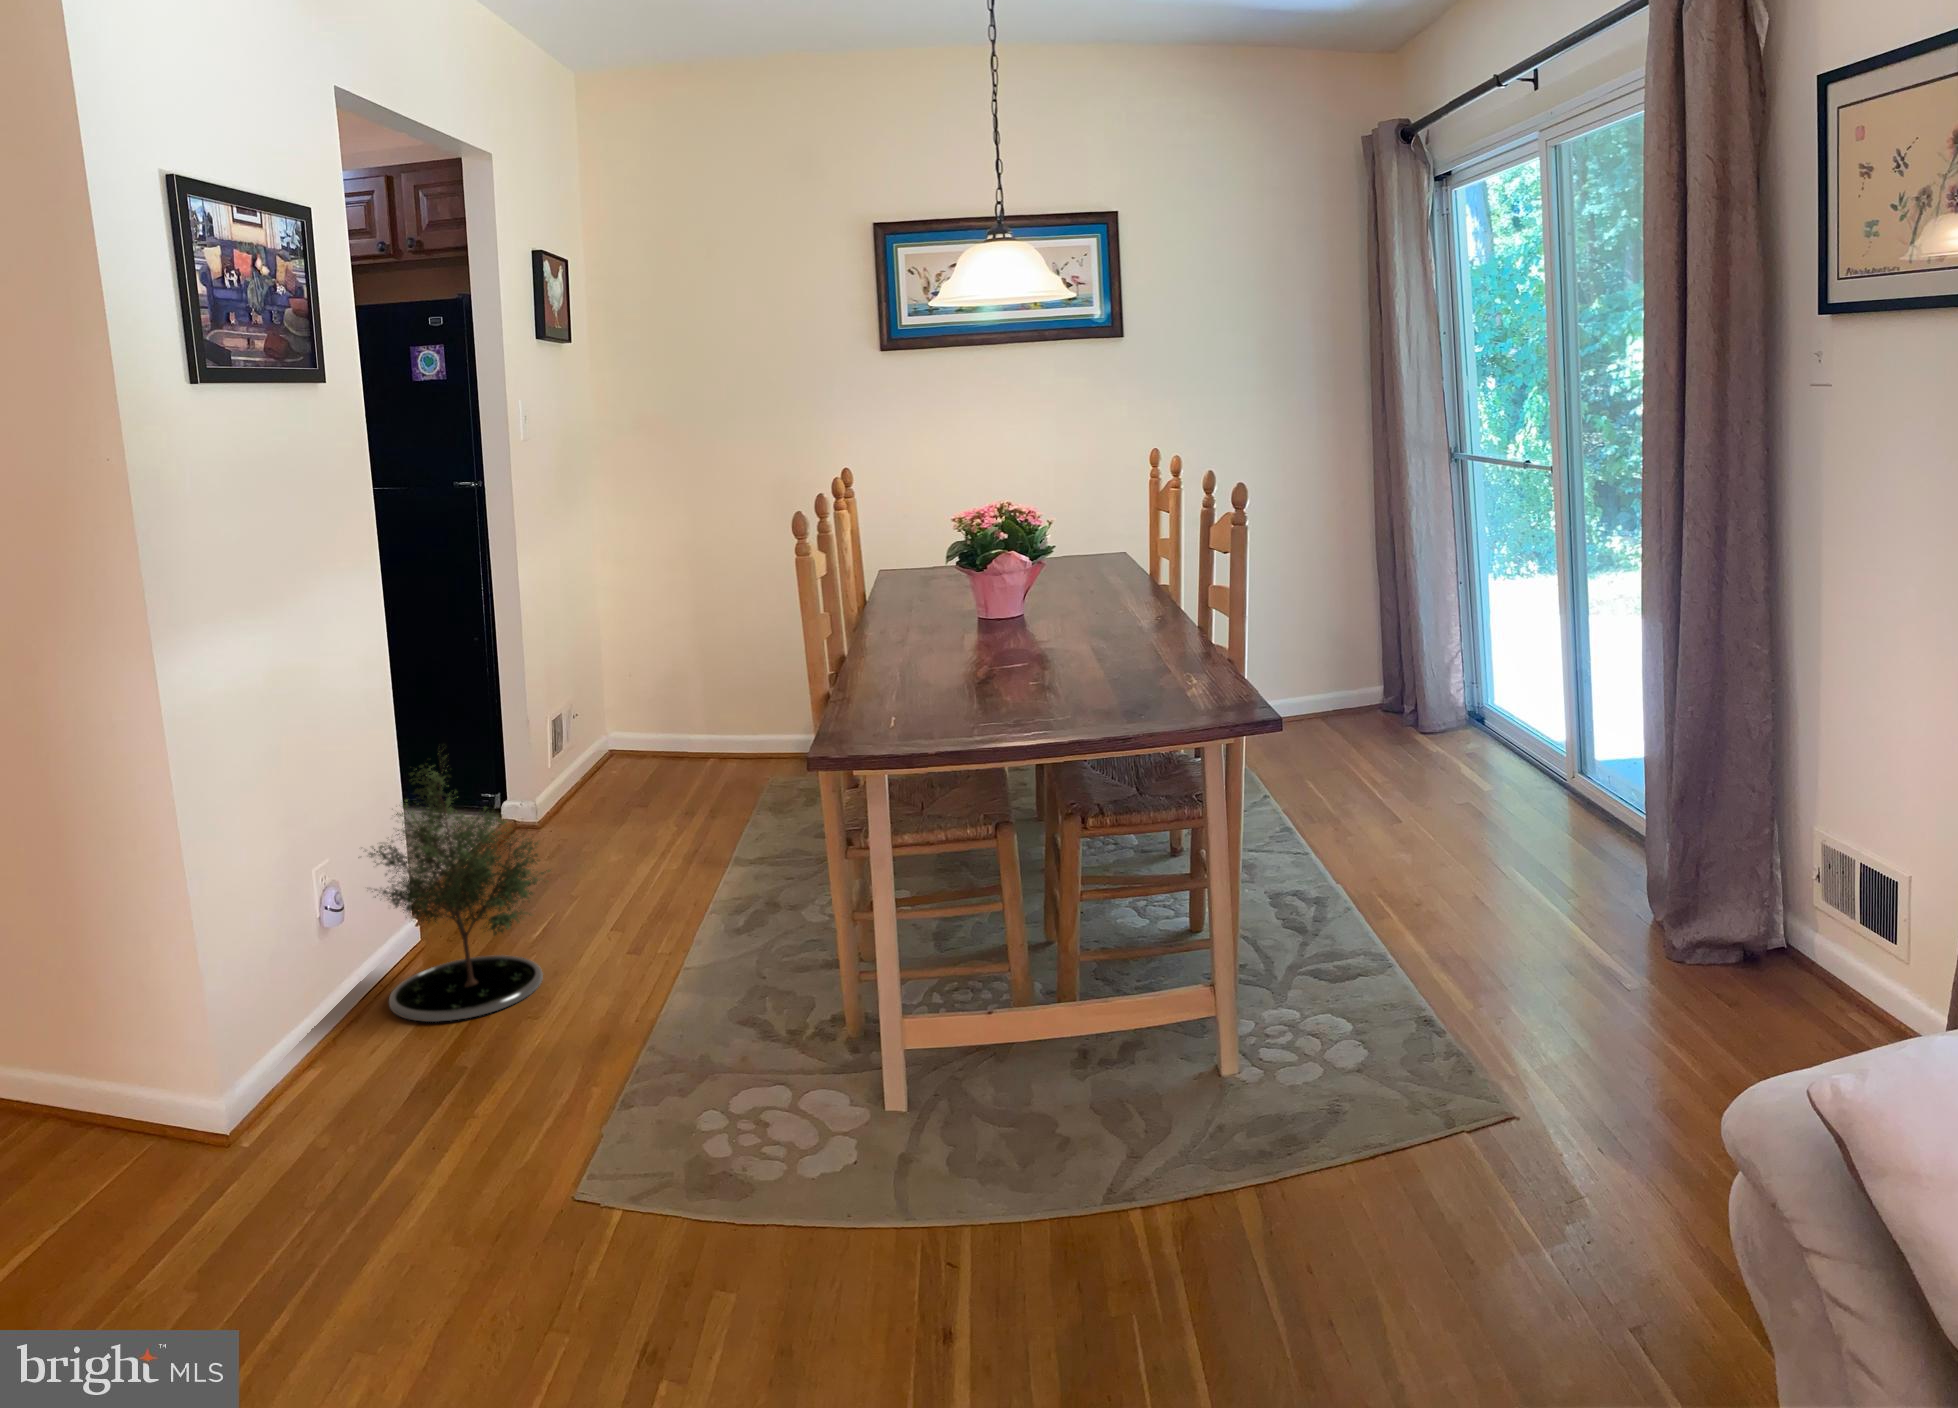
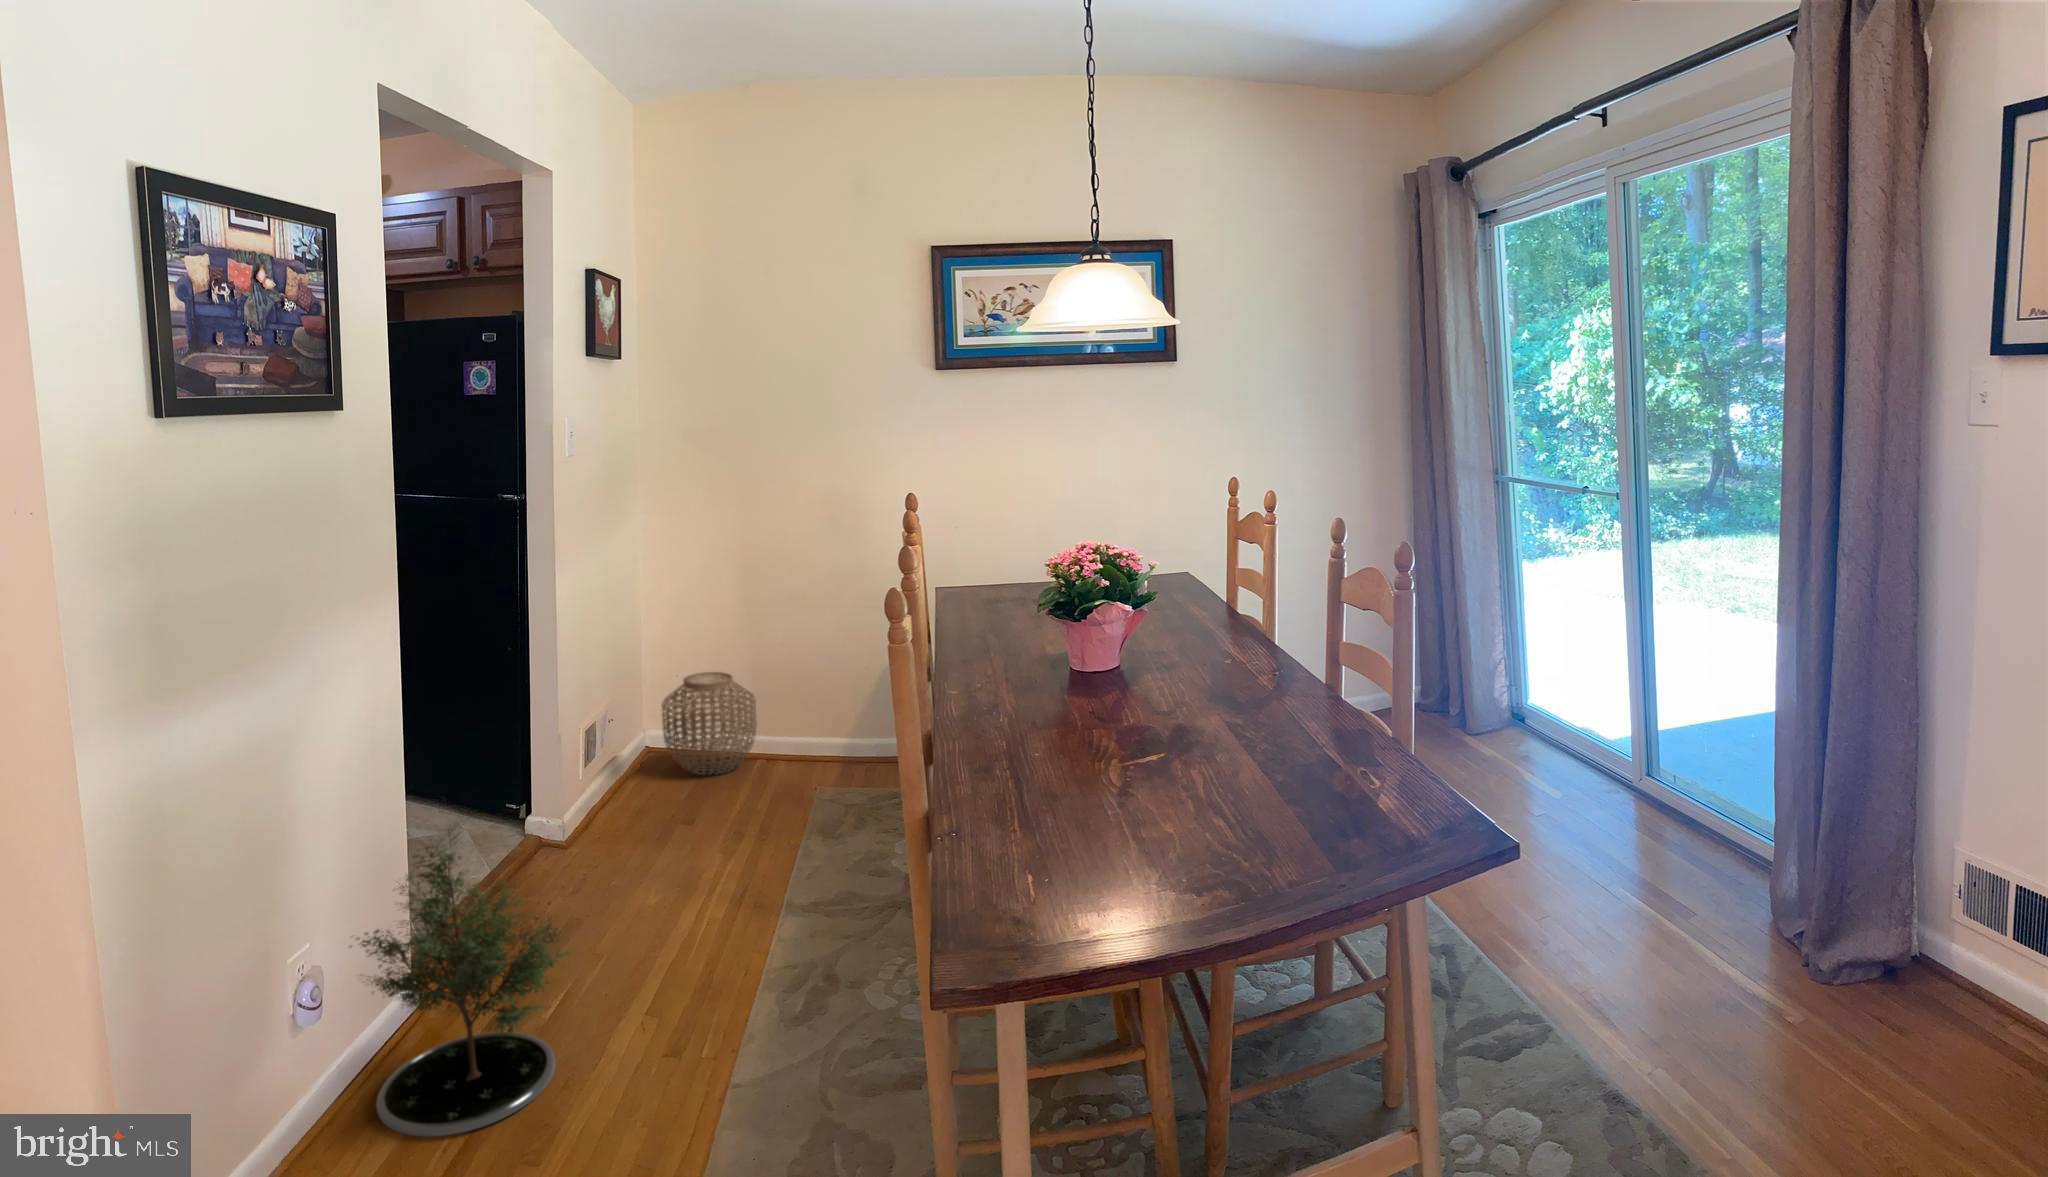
woven basket: none [631,665,731,771] -> present [662,672,756,775]

